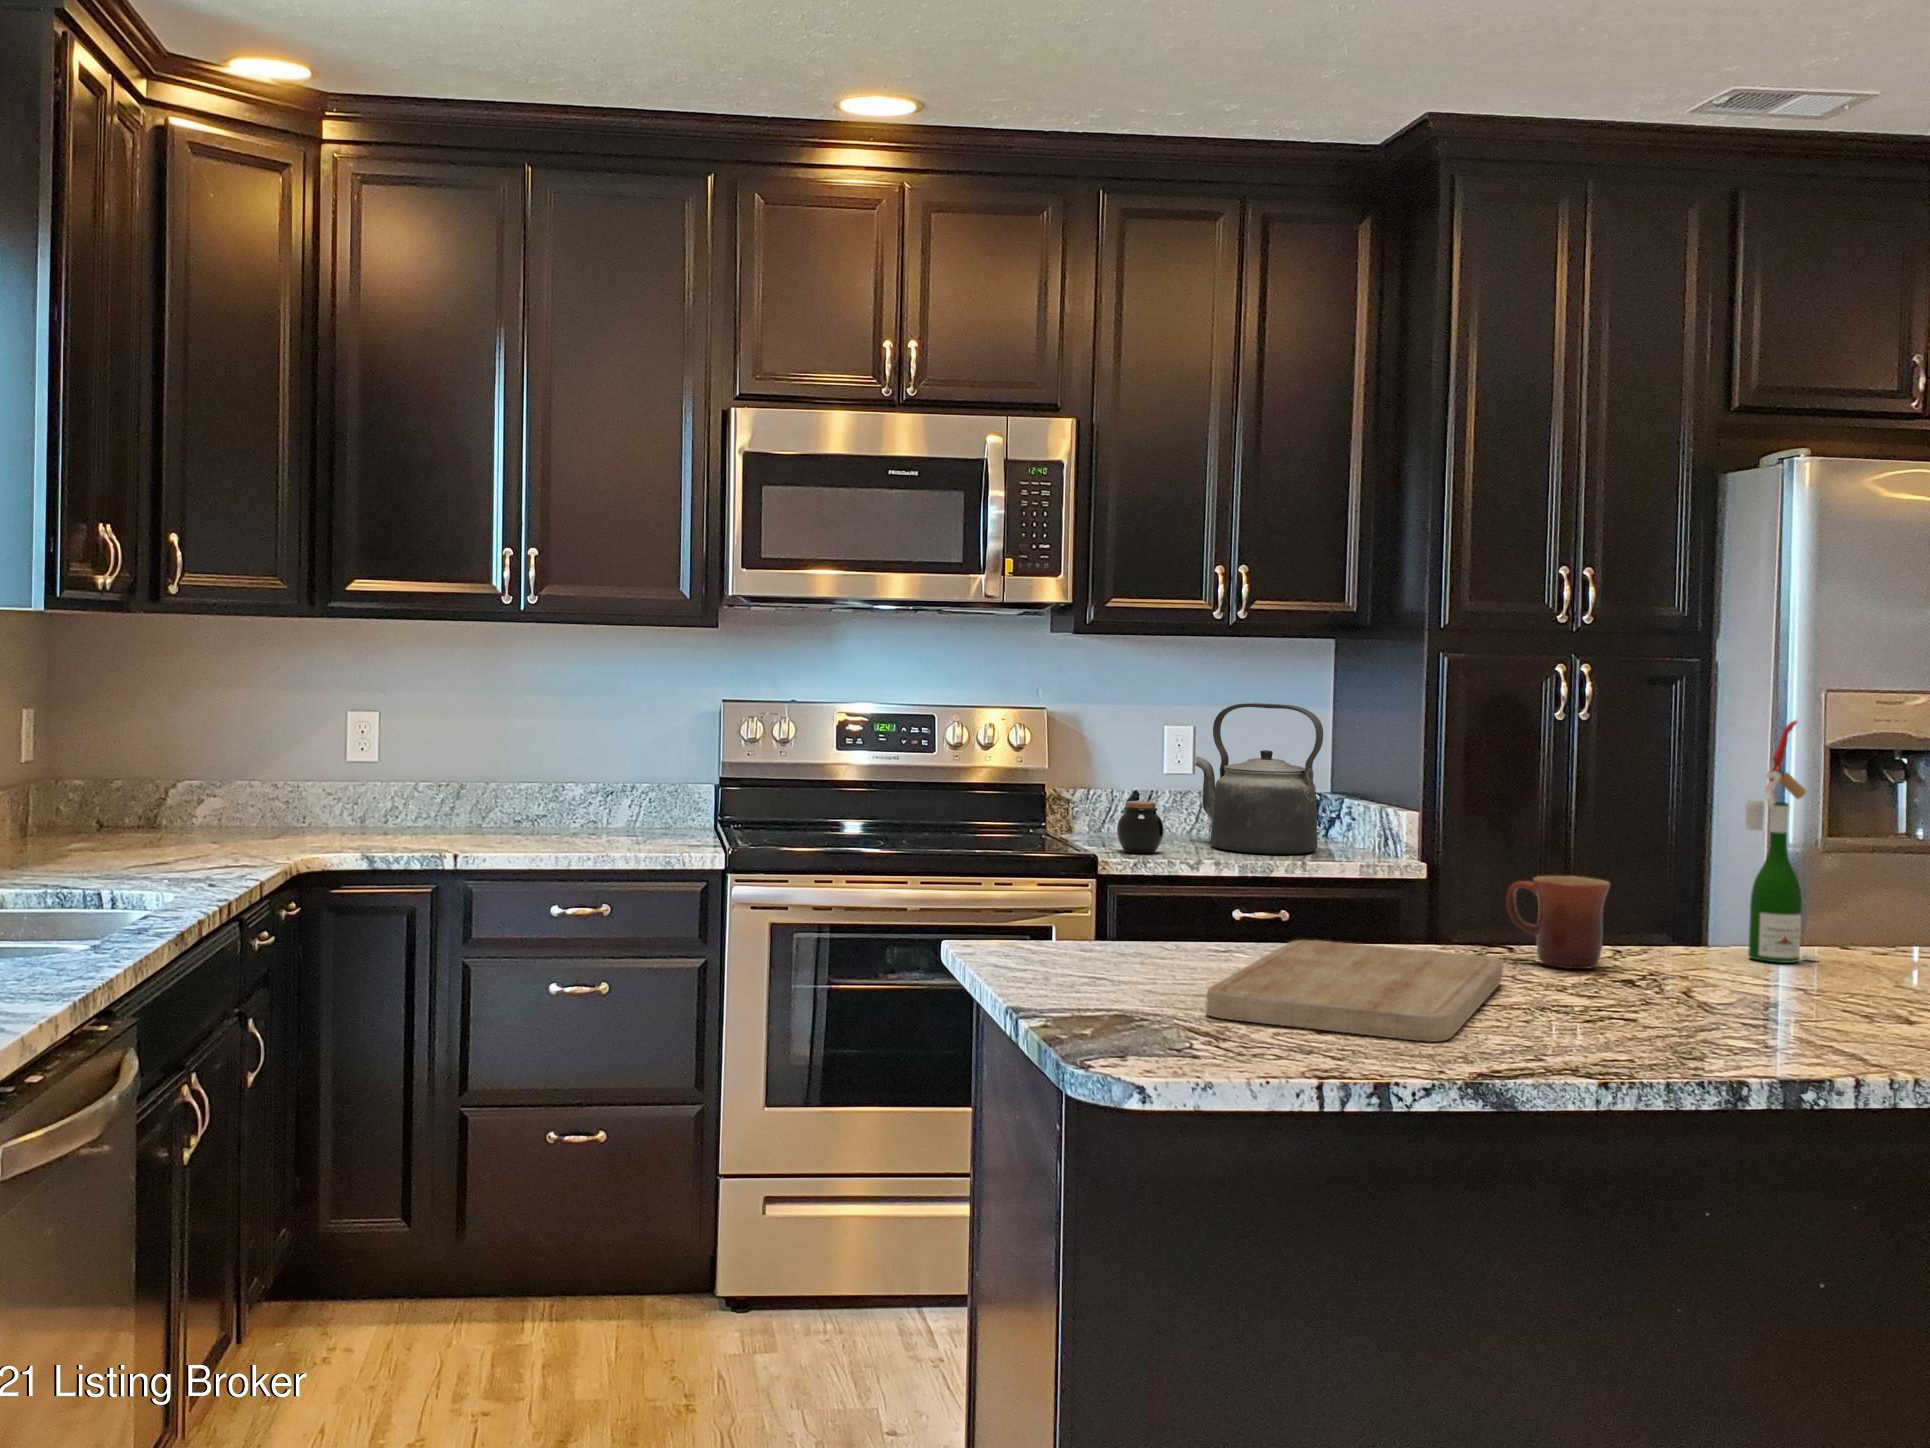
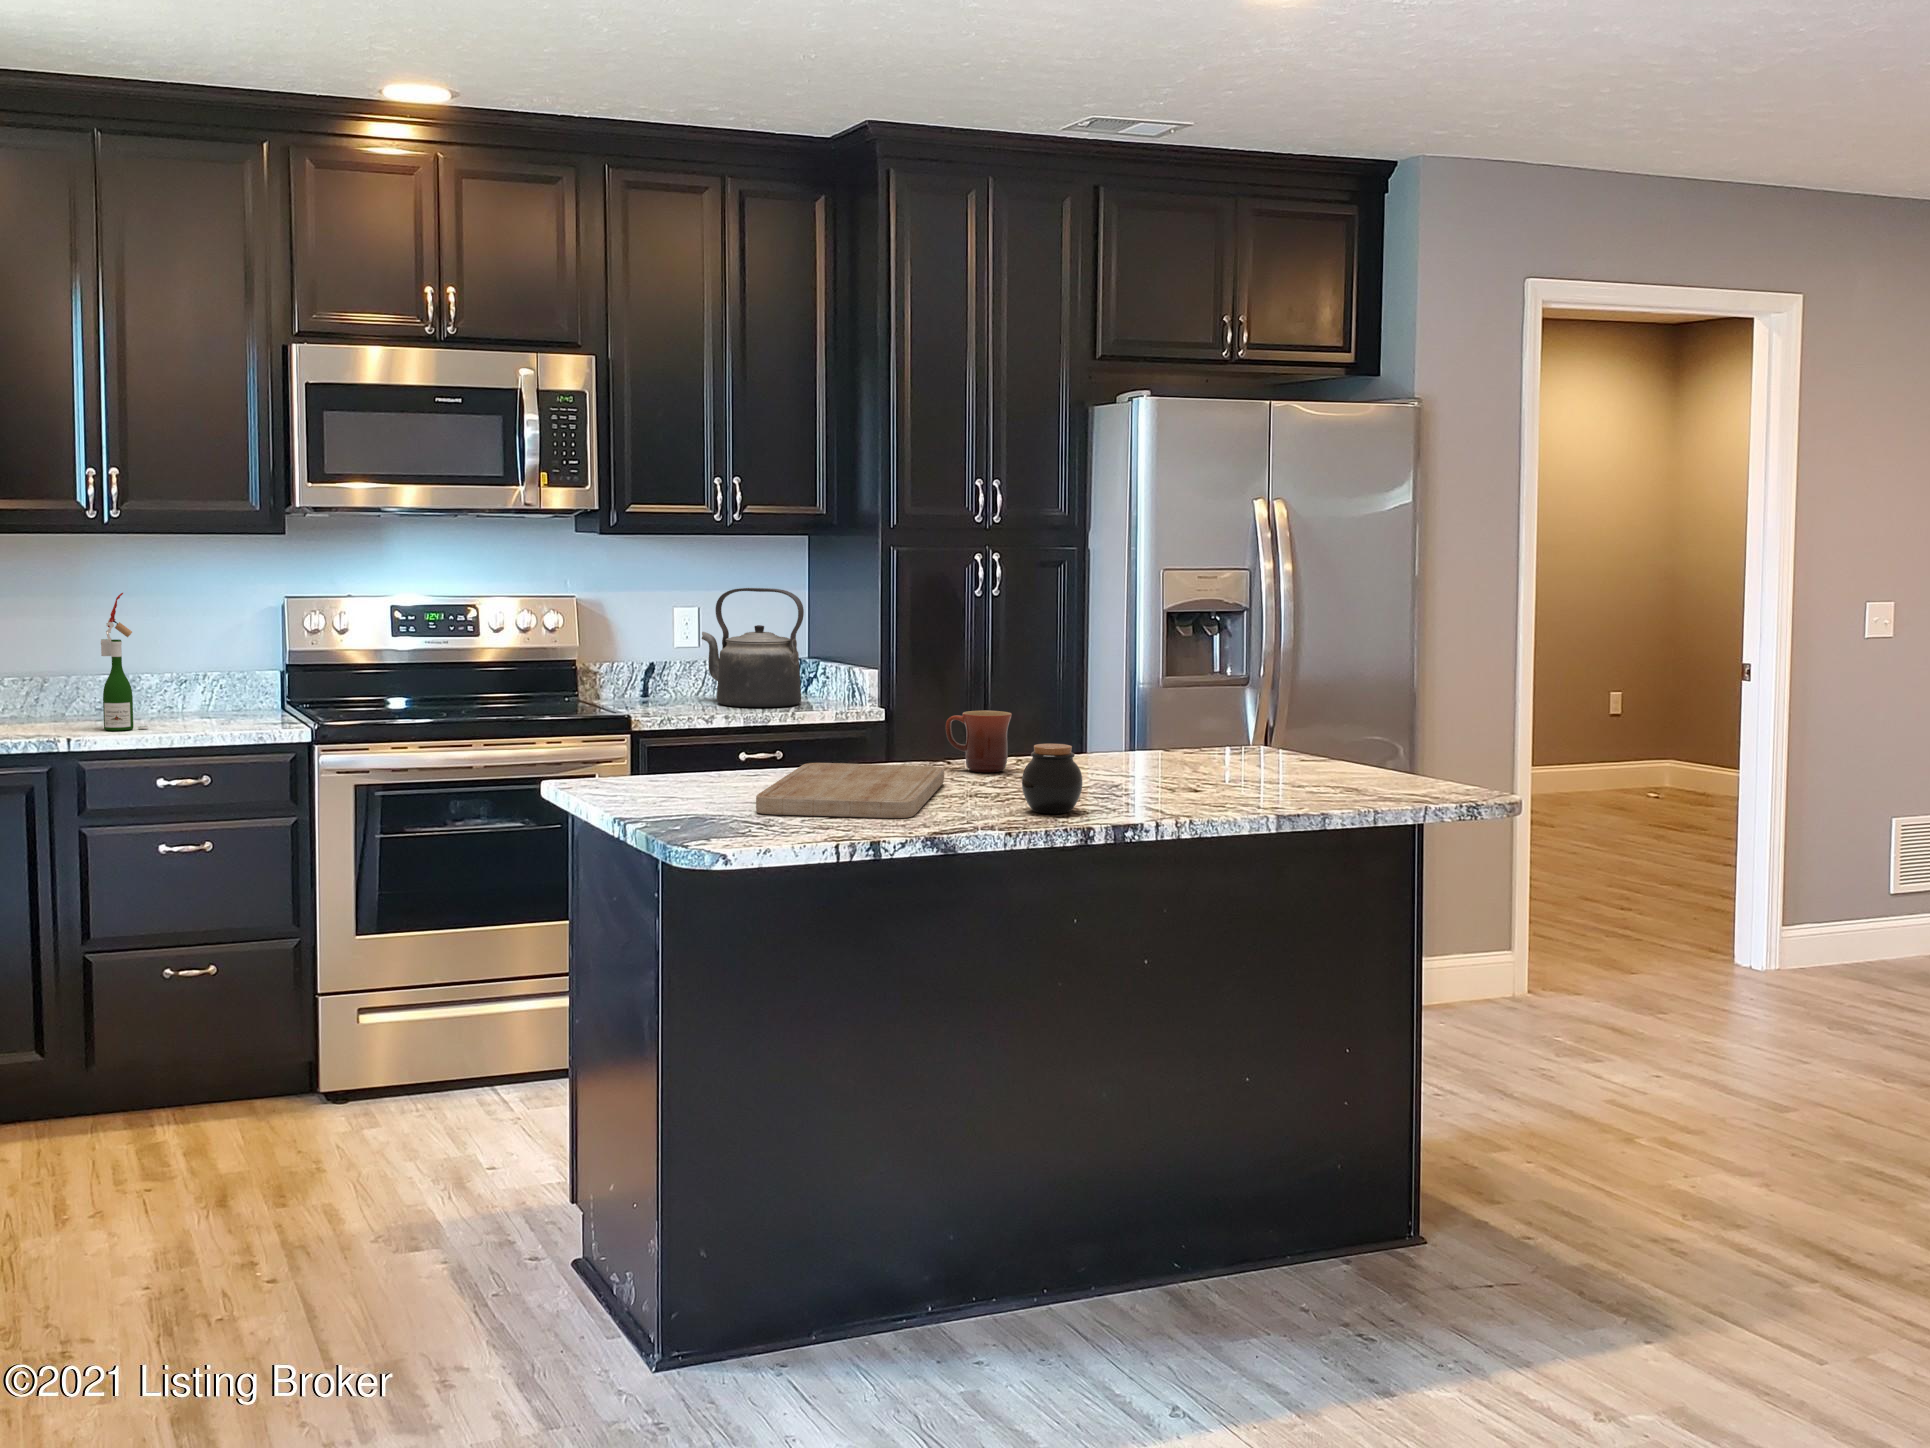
wine bottle: present [1745,721,1819,963] -> present [101,593,148,731]
jar: present [1117,801,1164,853] -> present [1022,744,1083,813]

